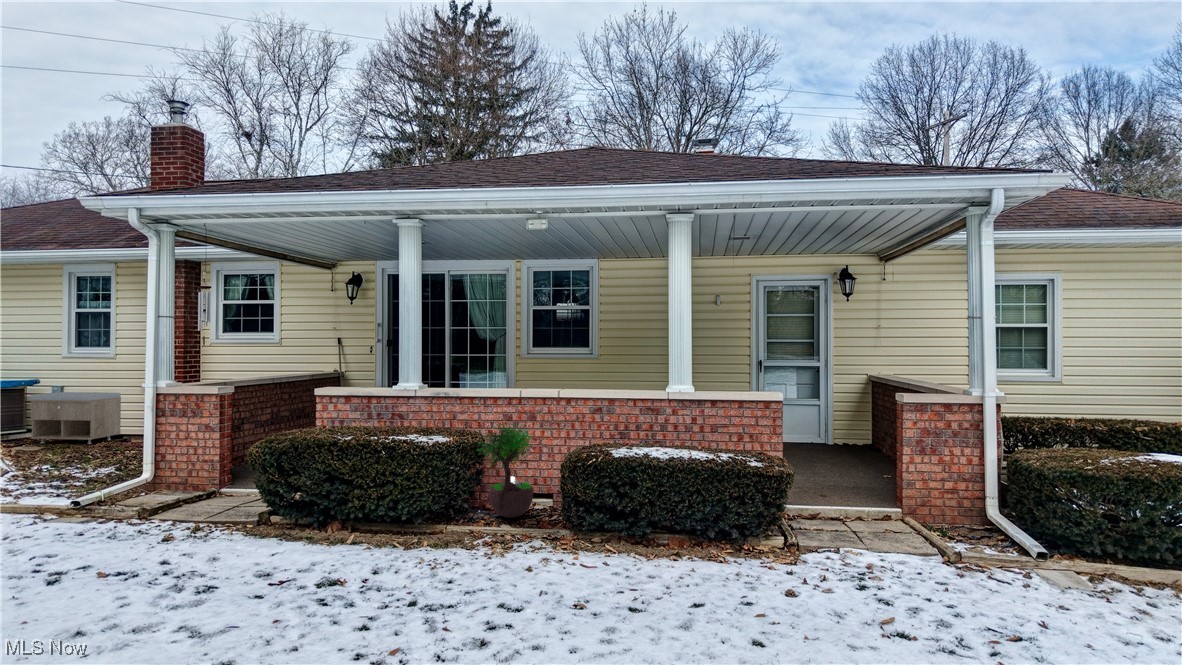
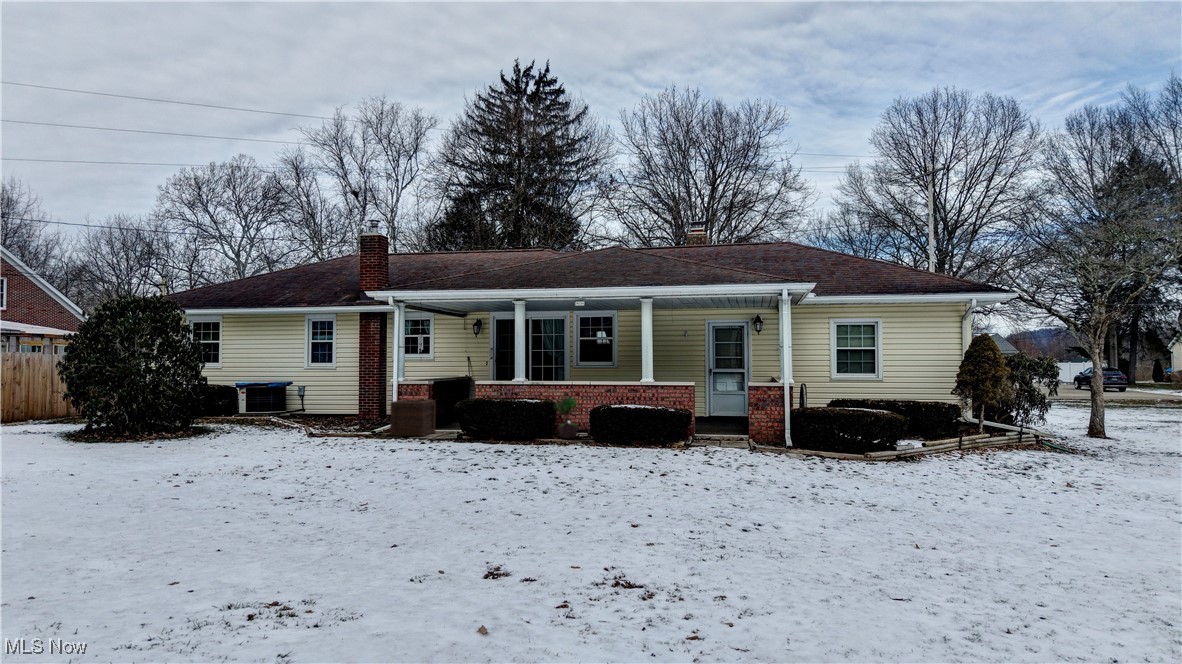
storage bench: present [29,392,121,444] -> none [295,389,340,418]
wooden crate: none [111,426,234,513] -> present [390,400,436,436]

